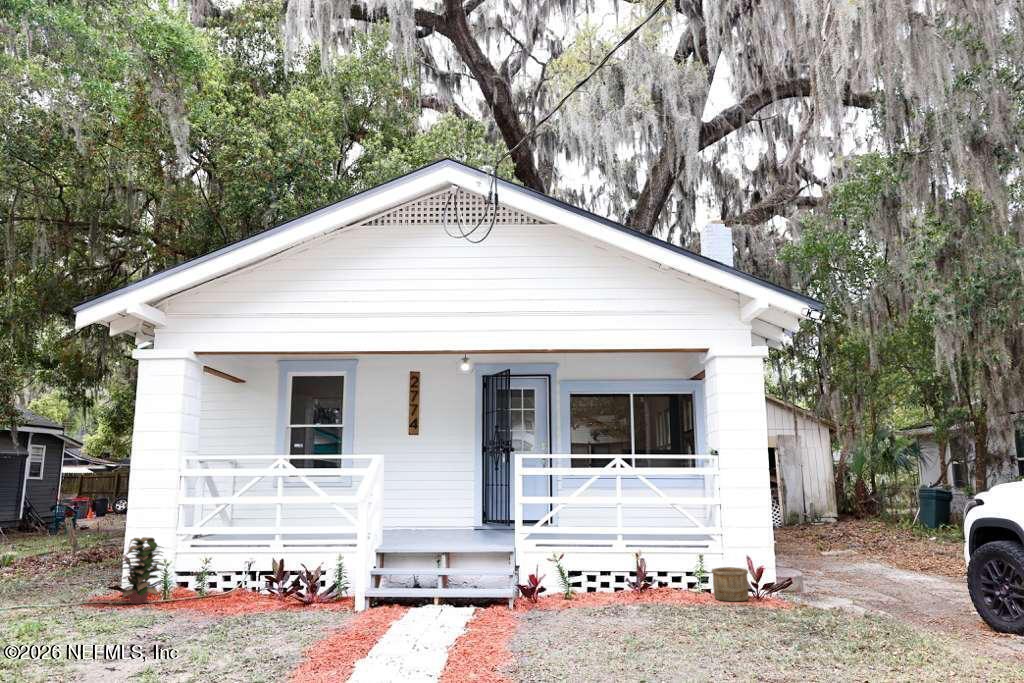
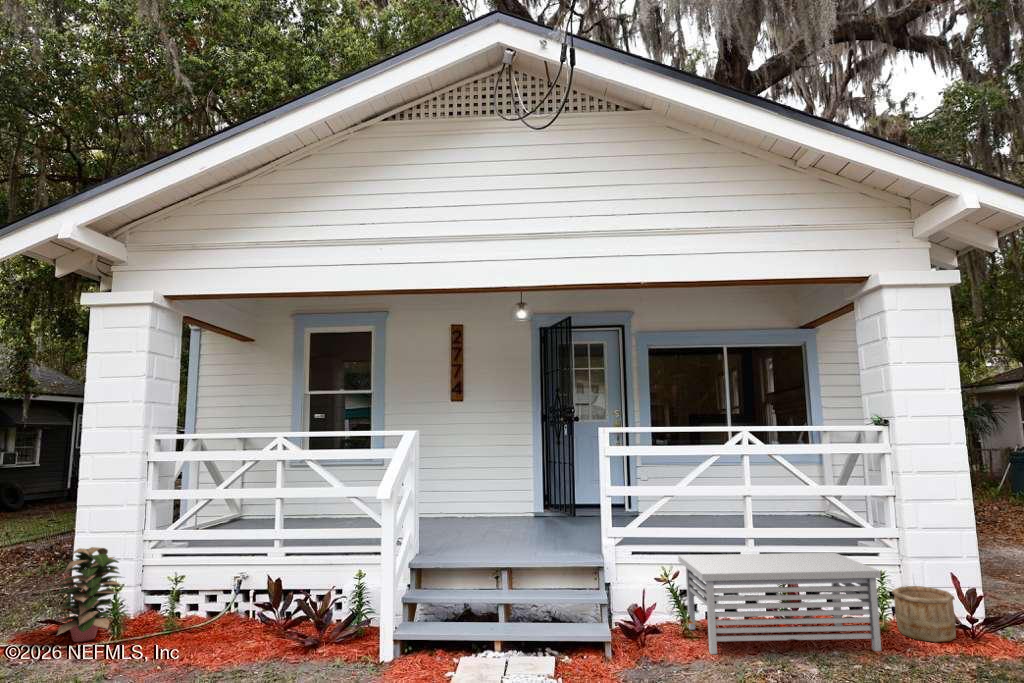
storage bench: none [567,545,694,607] -> present [678,553,881,654]

